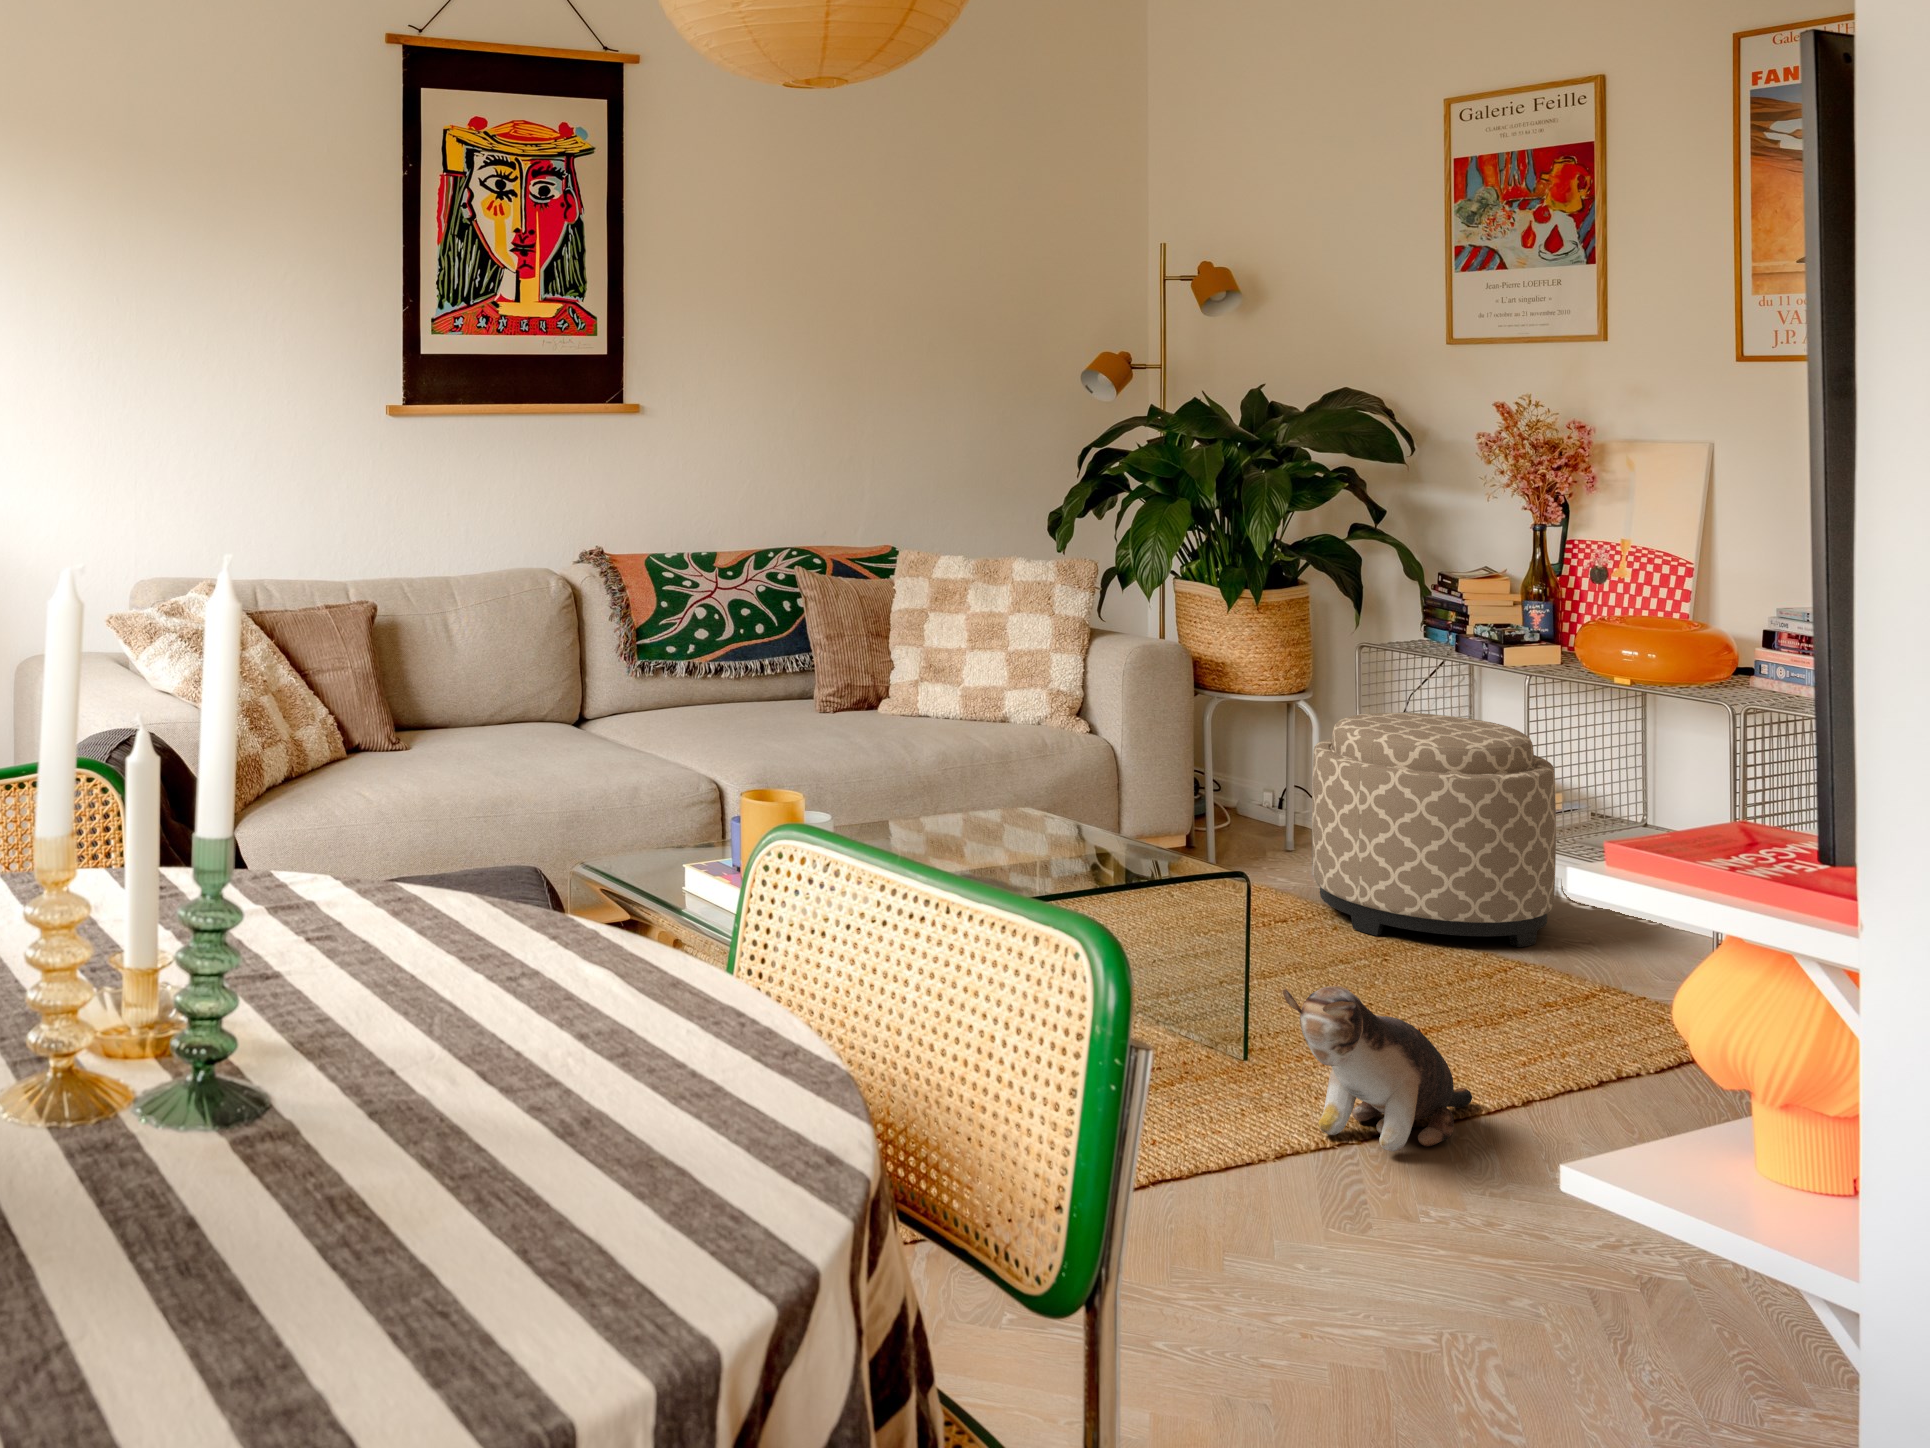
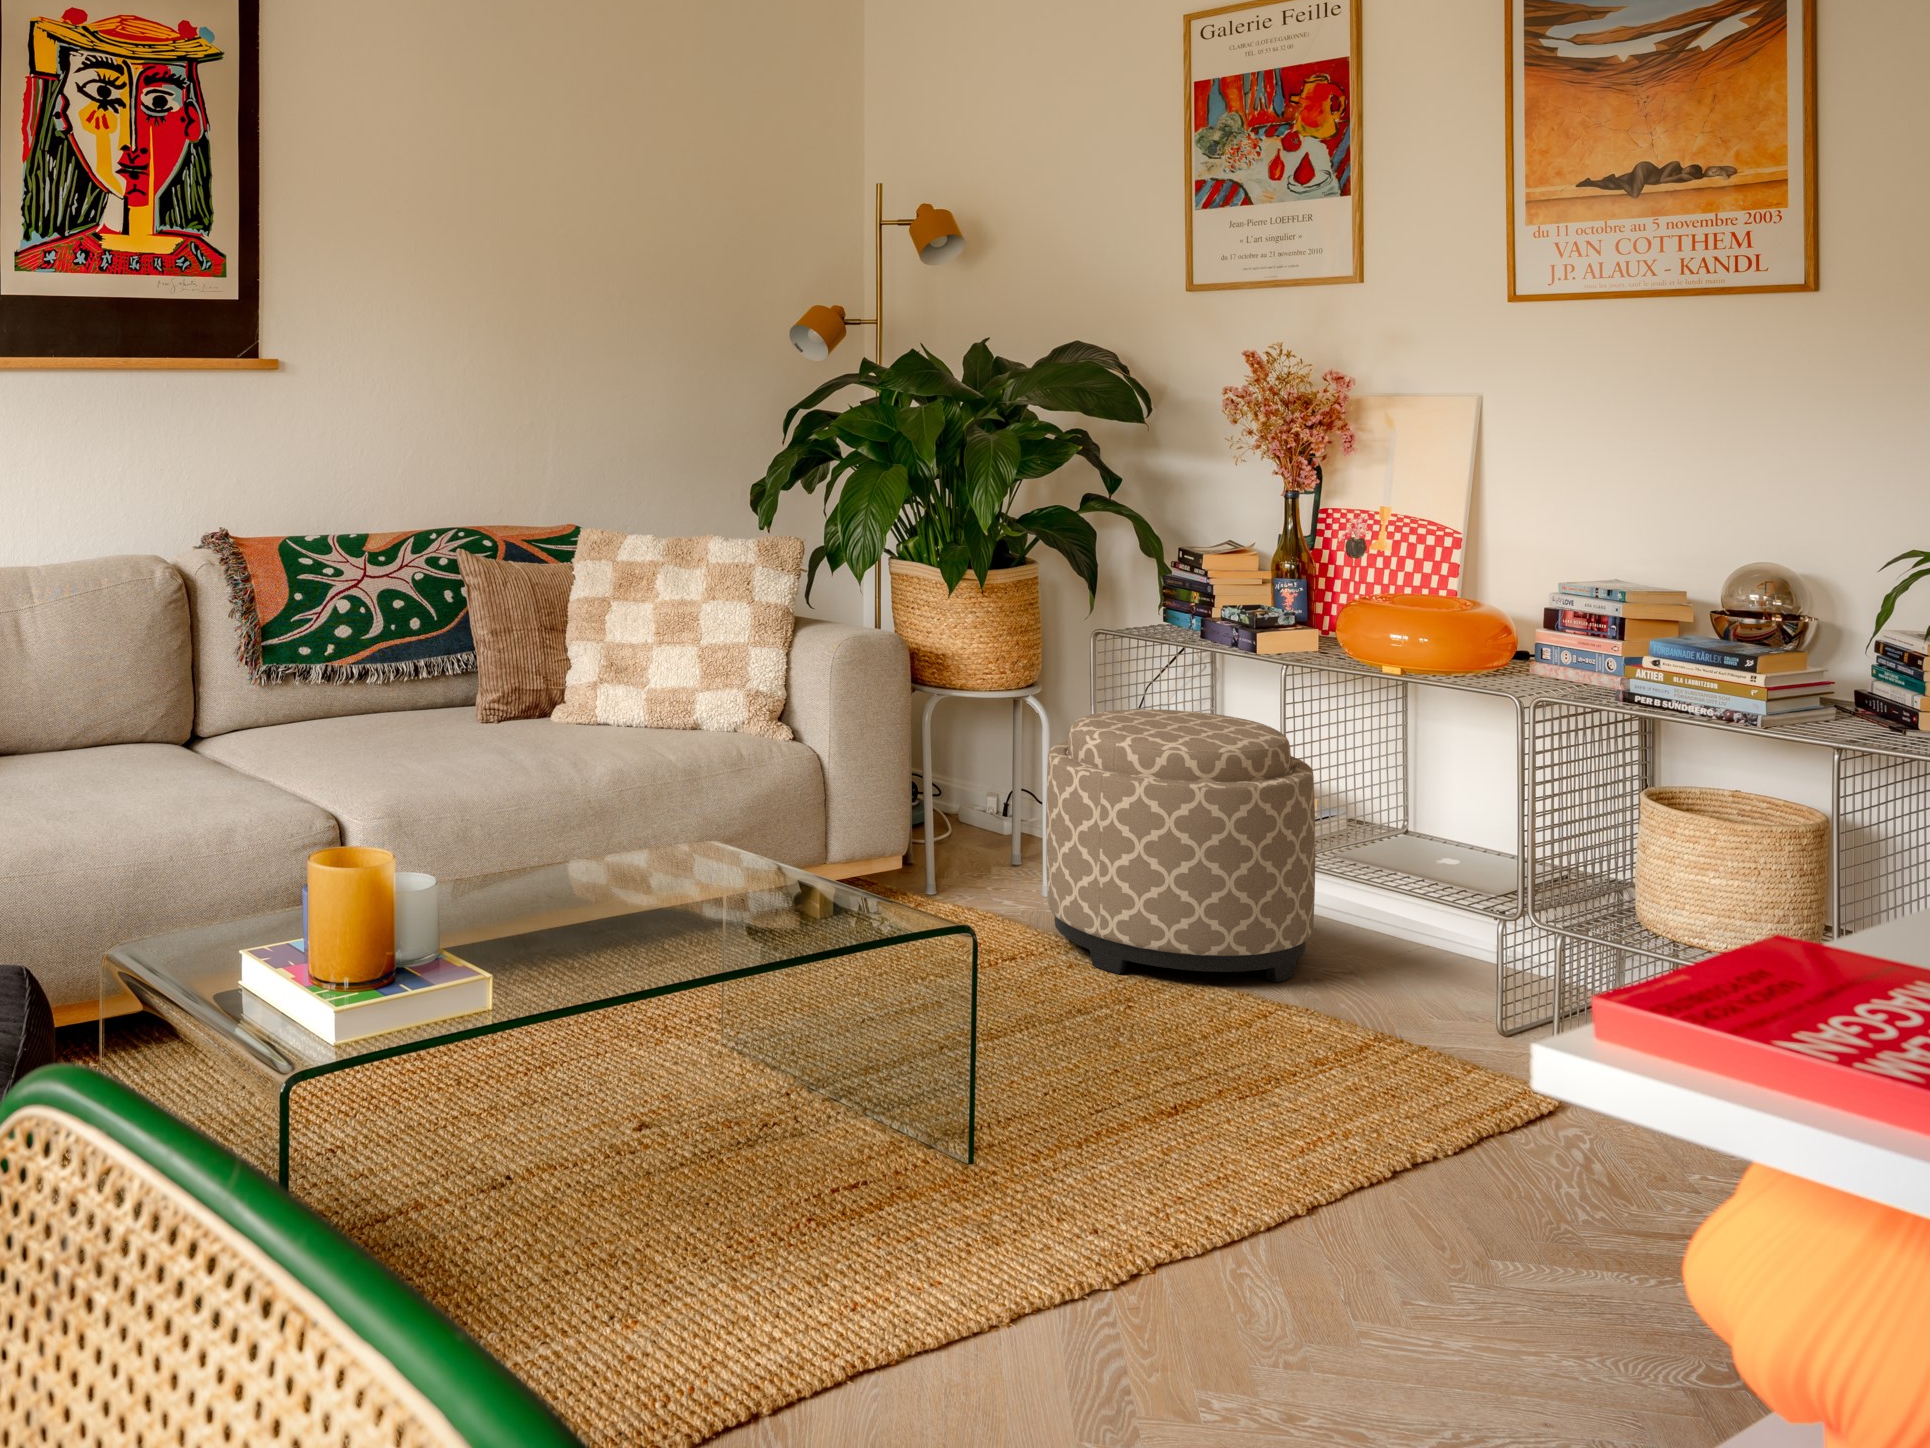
plush toy: present [1283,986,1472,1151] -> none [1020,1083,1246,1296]

